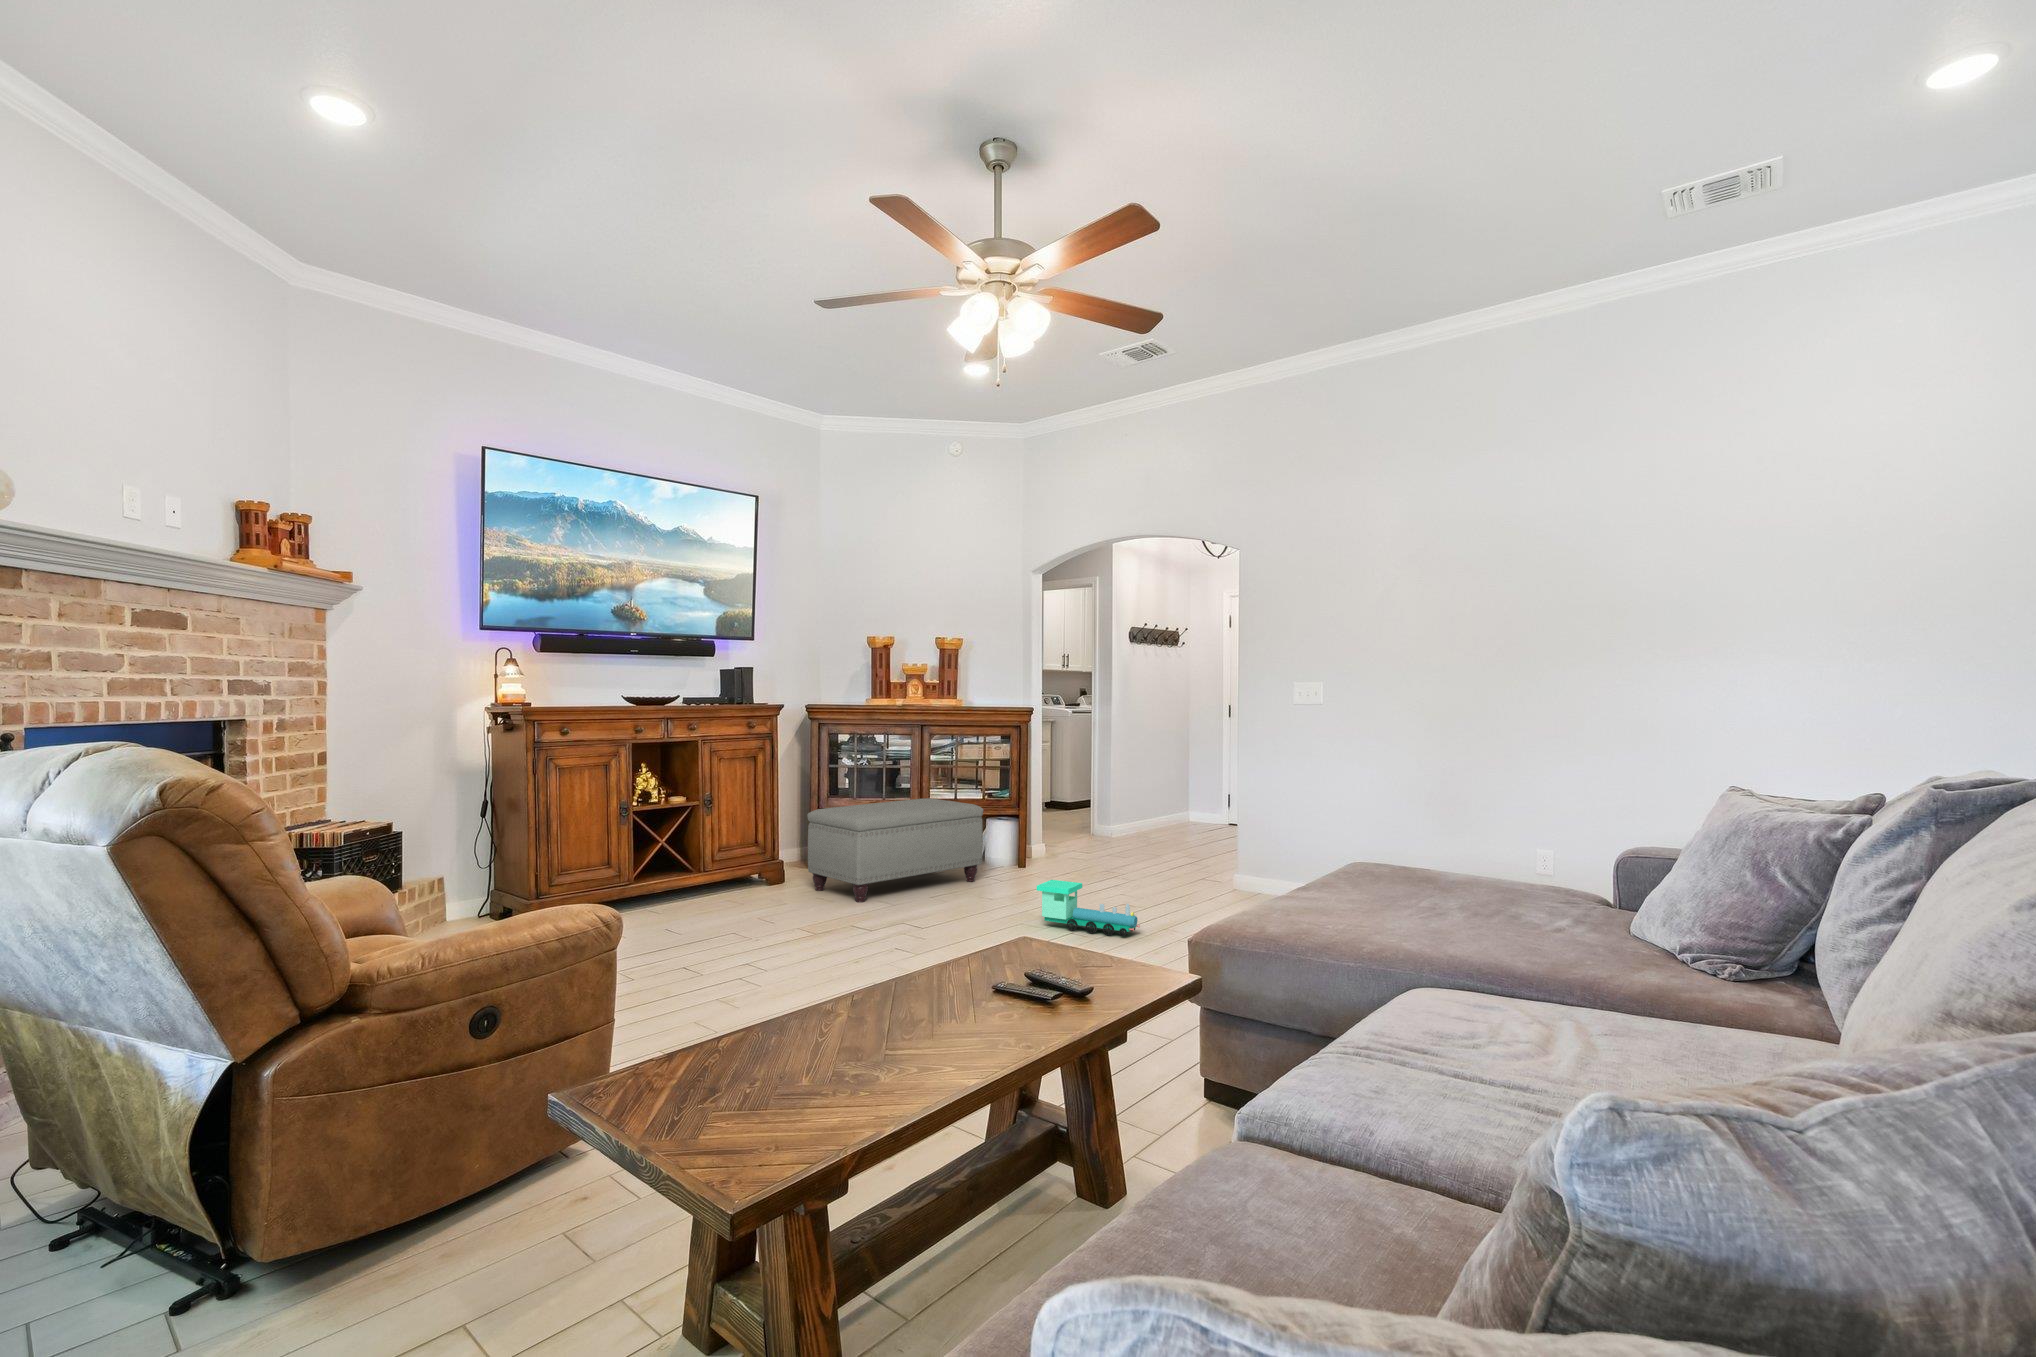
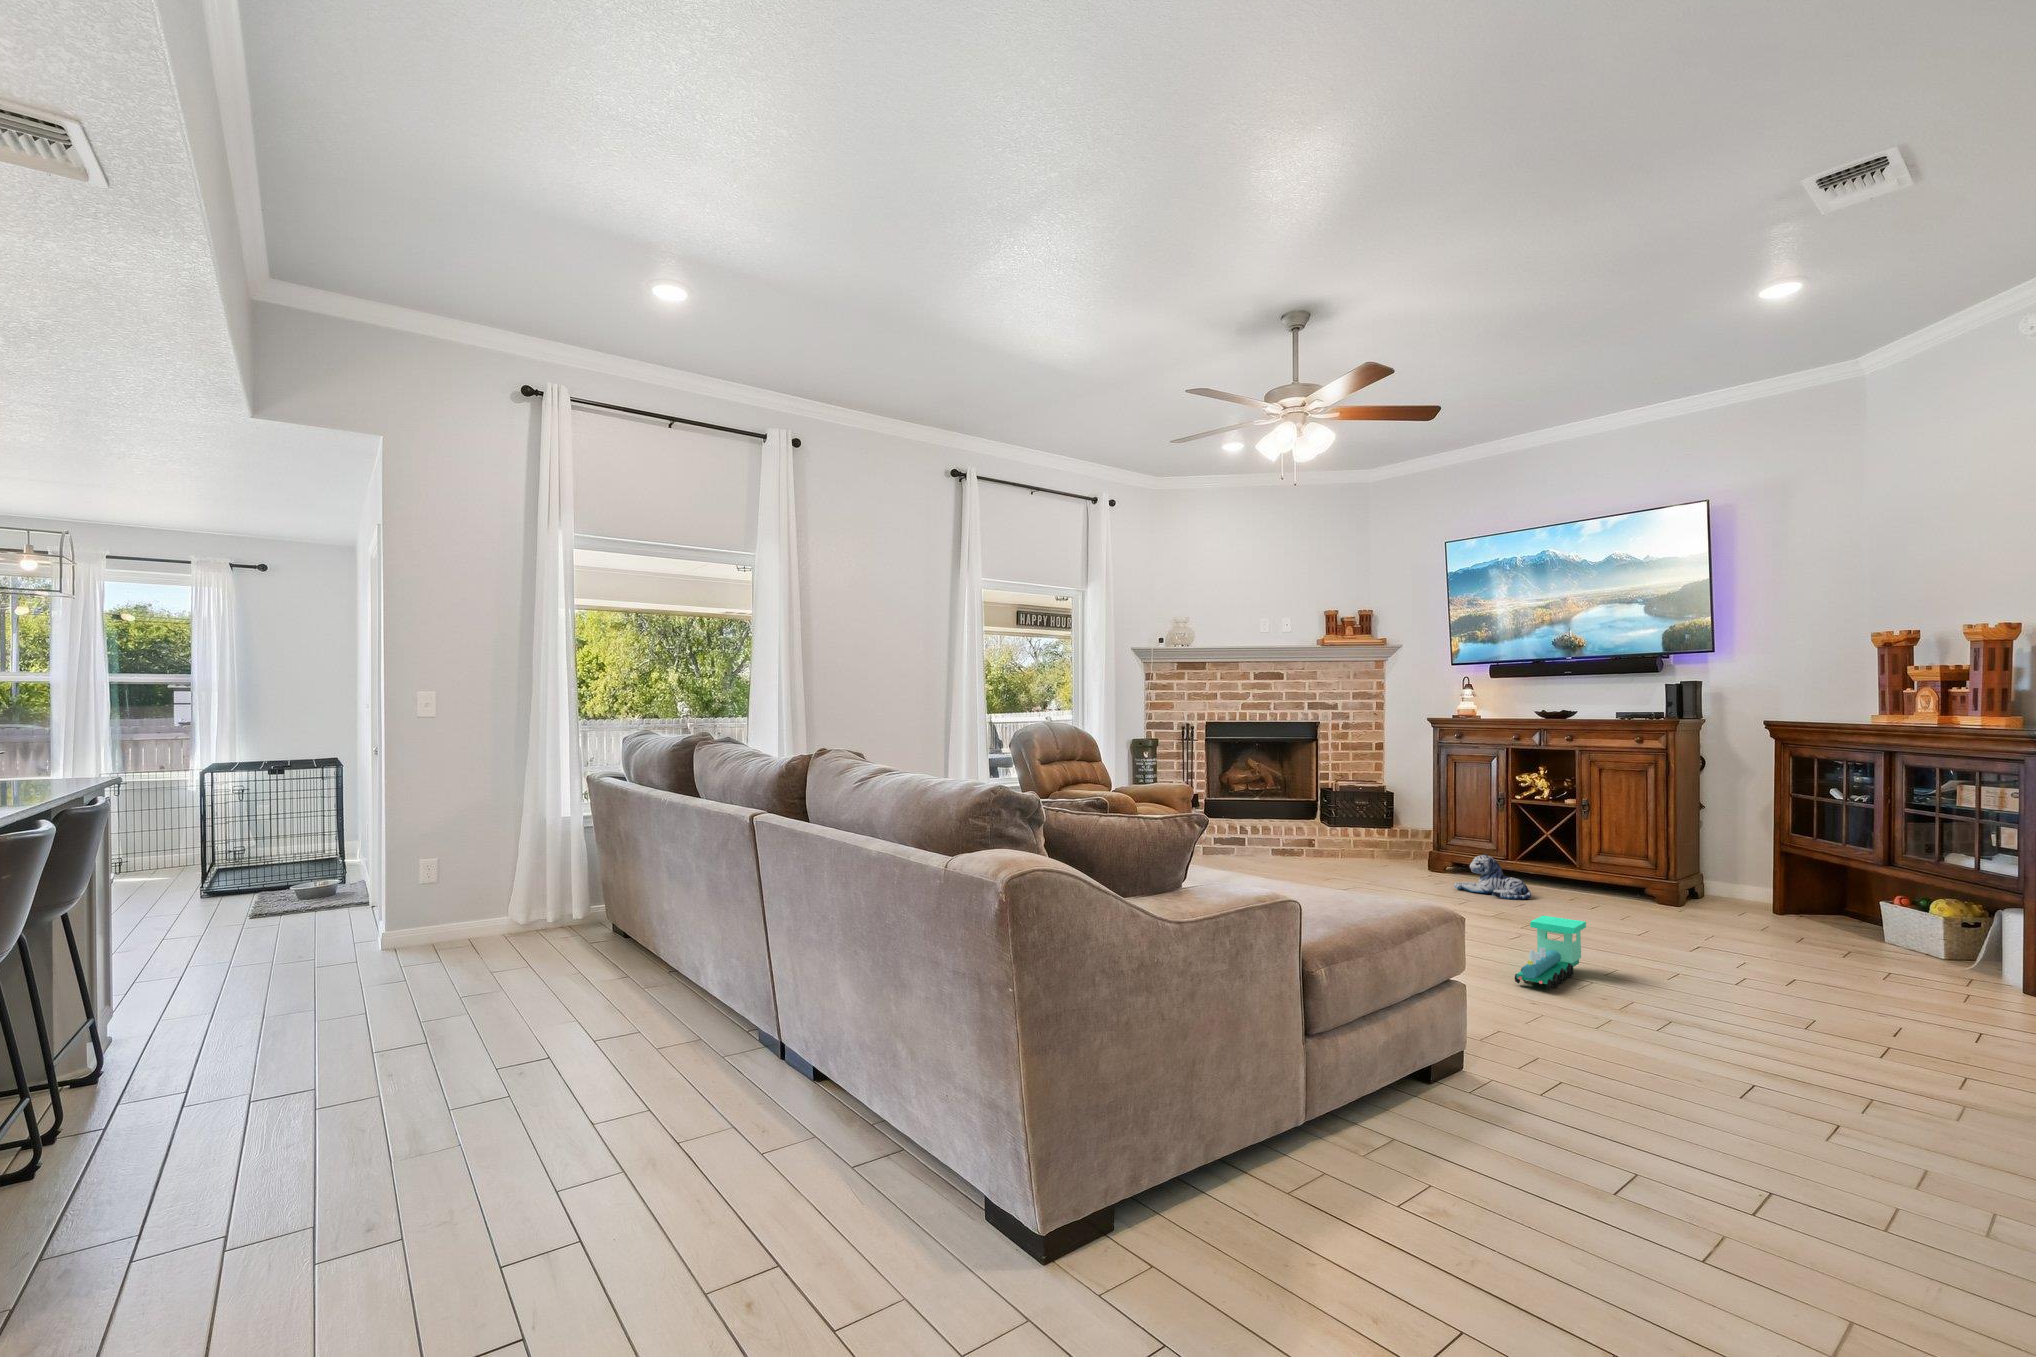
ottoman: present [807,798,984,902] -> none [1605,831,1878,965]
plush toy: none [664,876,738,930] -> present [1454,854,1531,900]

